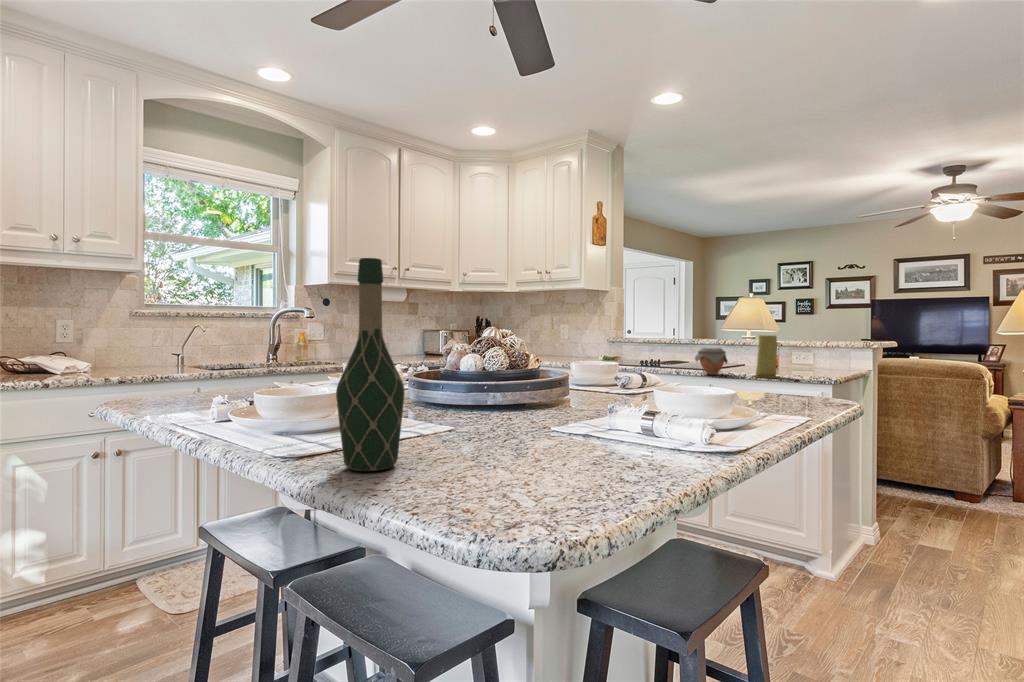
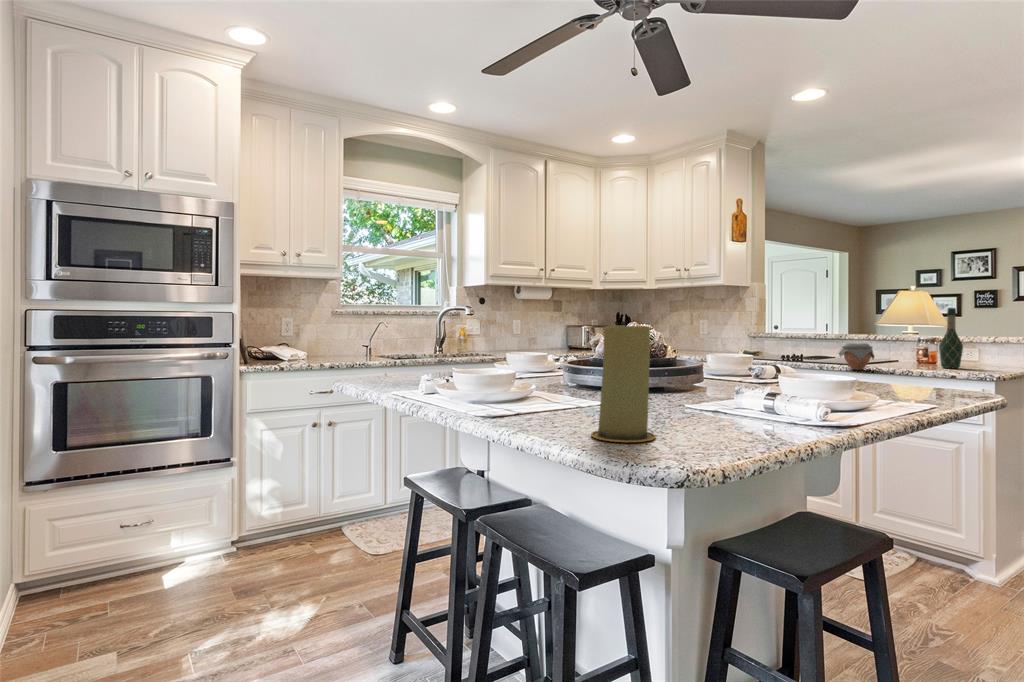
wine bottle: present [336,258,404,471] -> present [939,308,963,368]
candle: present [755,335,779,378] -> present [591,325,656,442]

